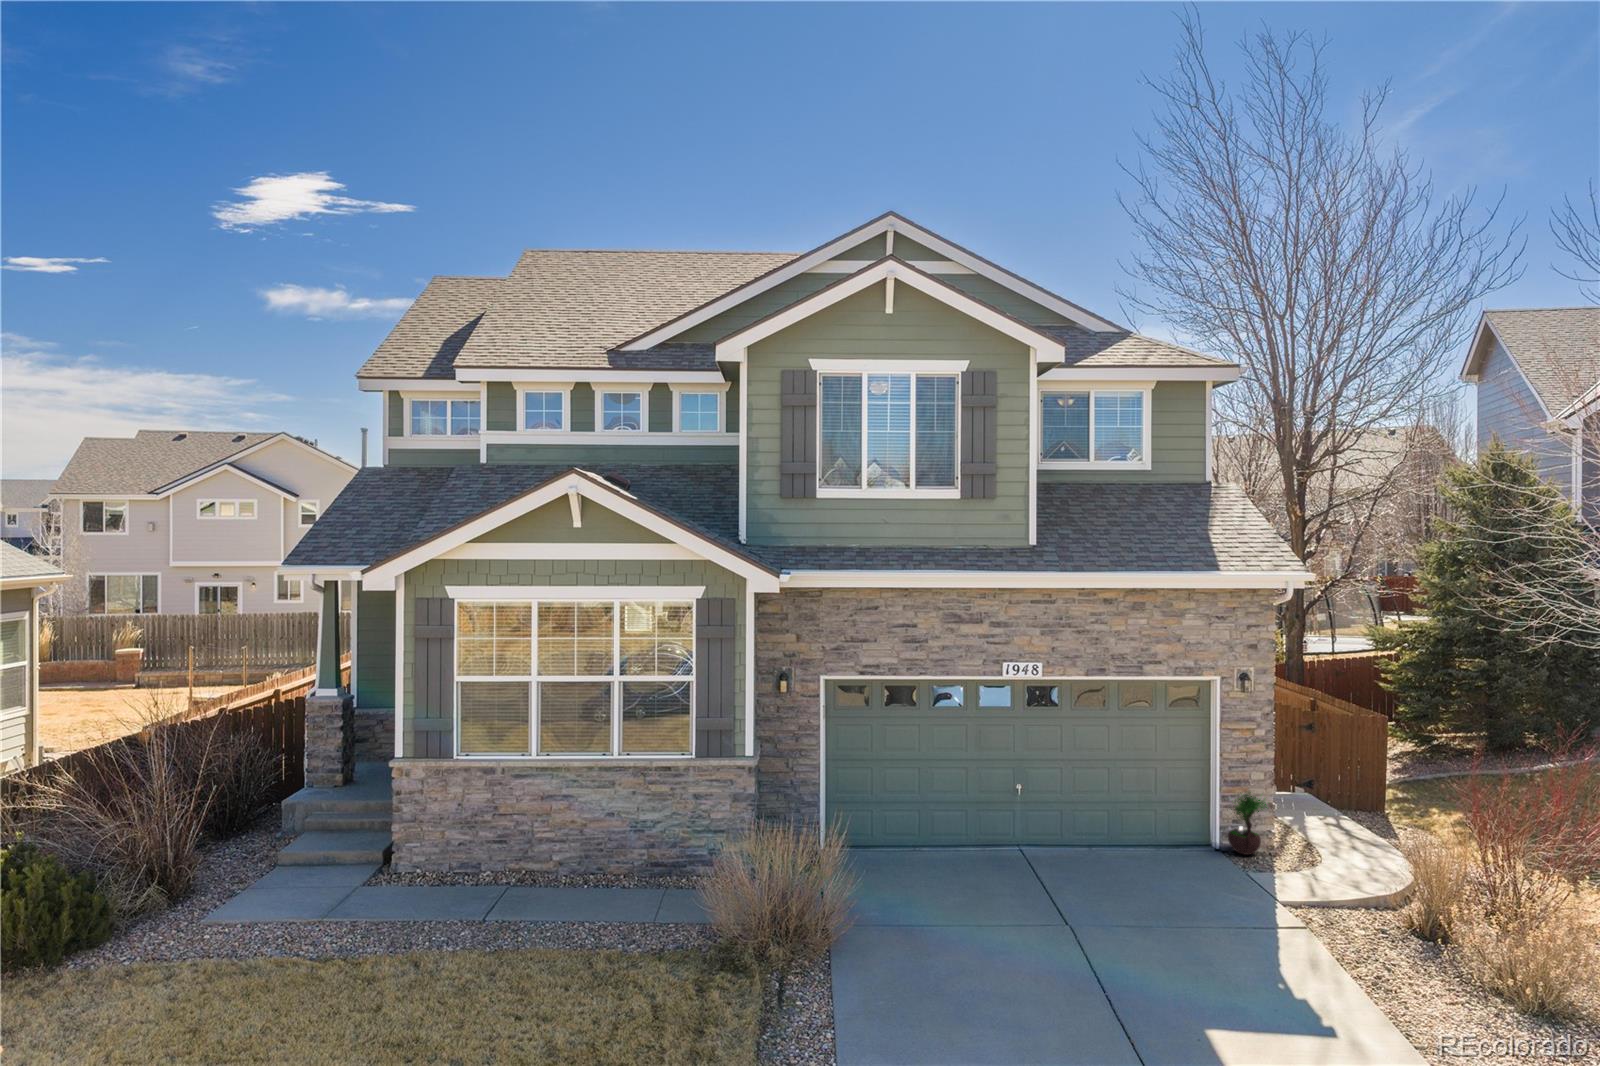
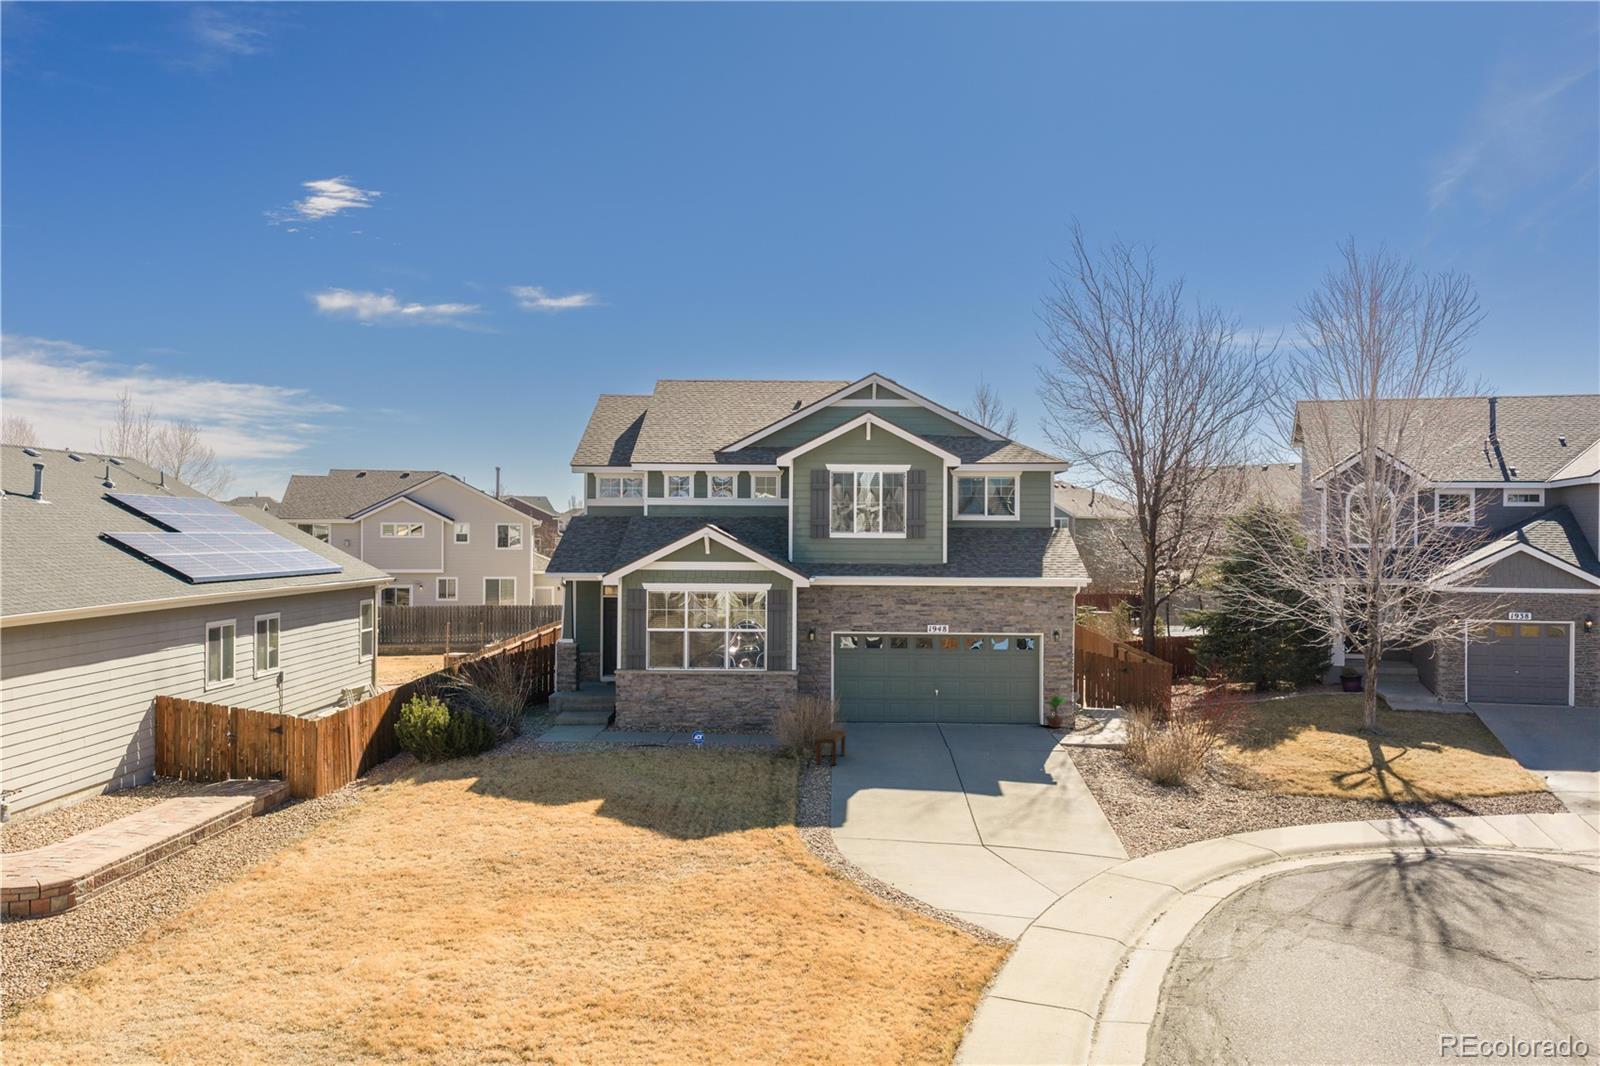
bench: none [791,913,861,1020] -> present [816,730,846,765]

